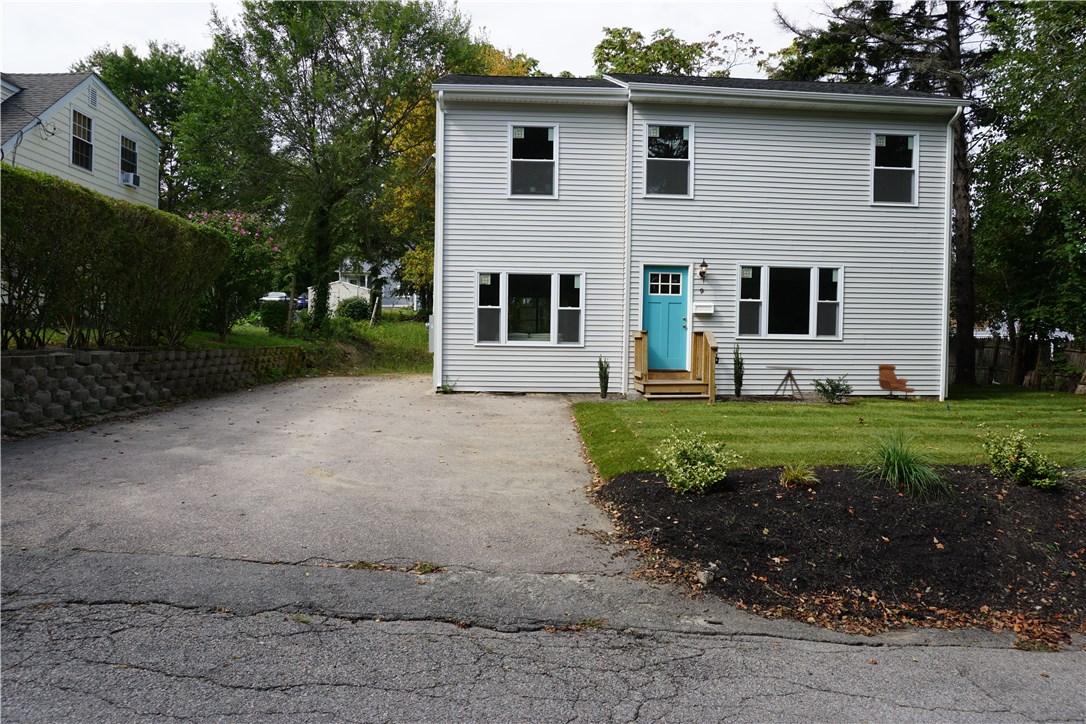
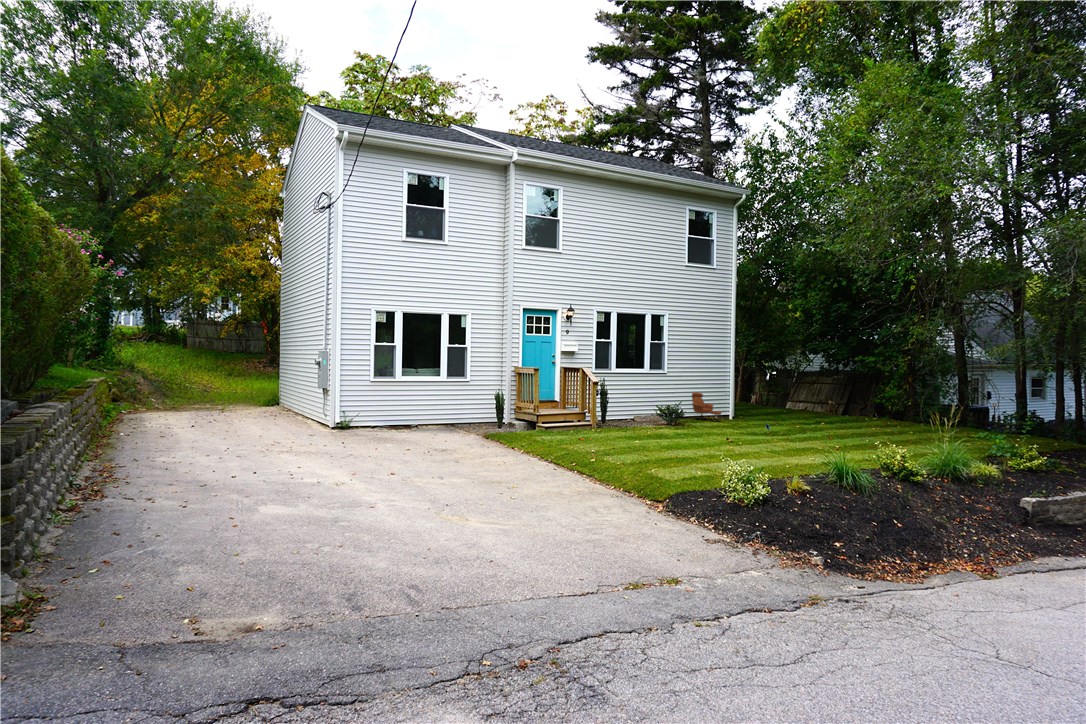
round table: present [766,366,814,400] -> none [617,396,656,424]

